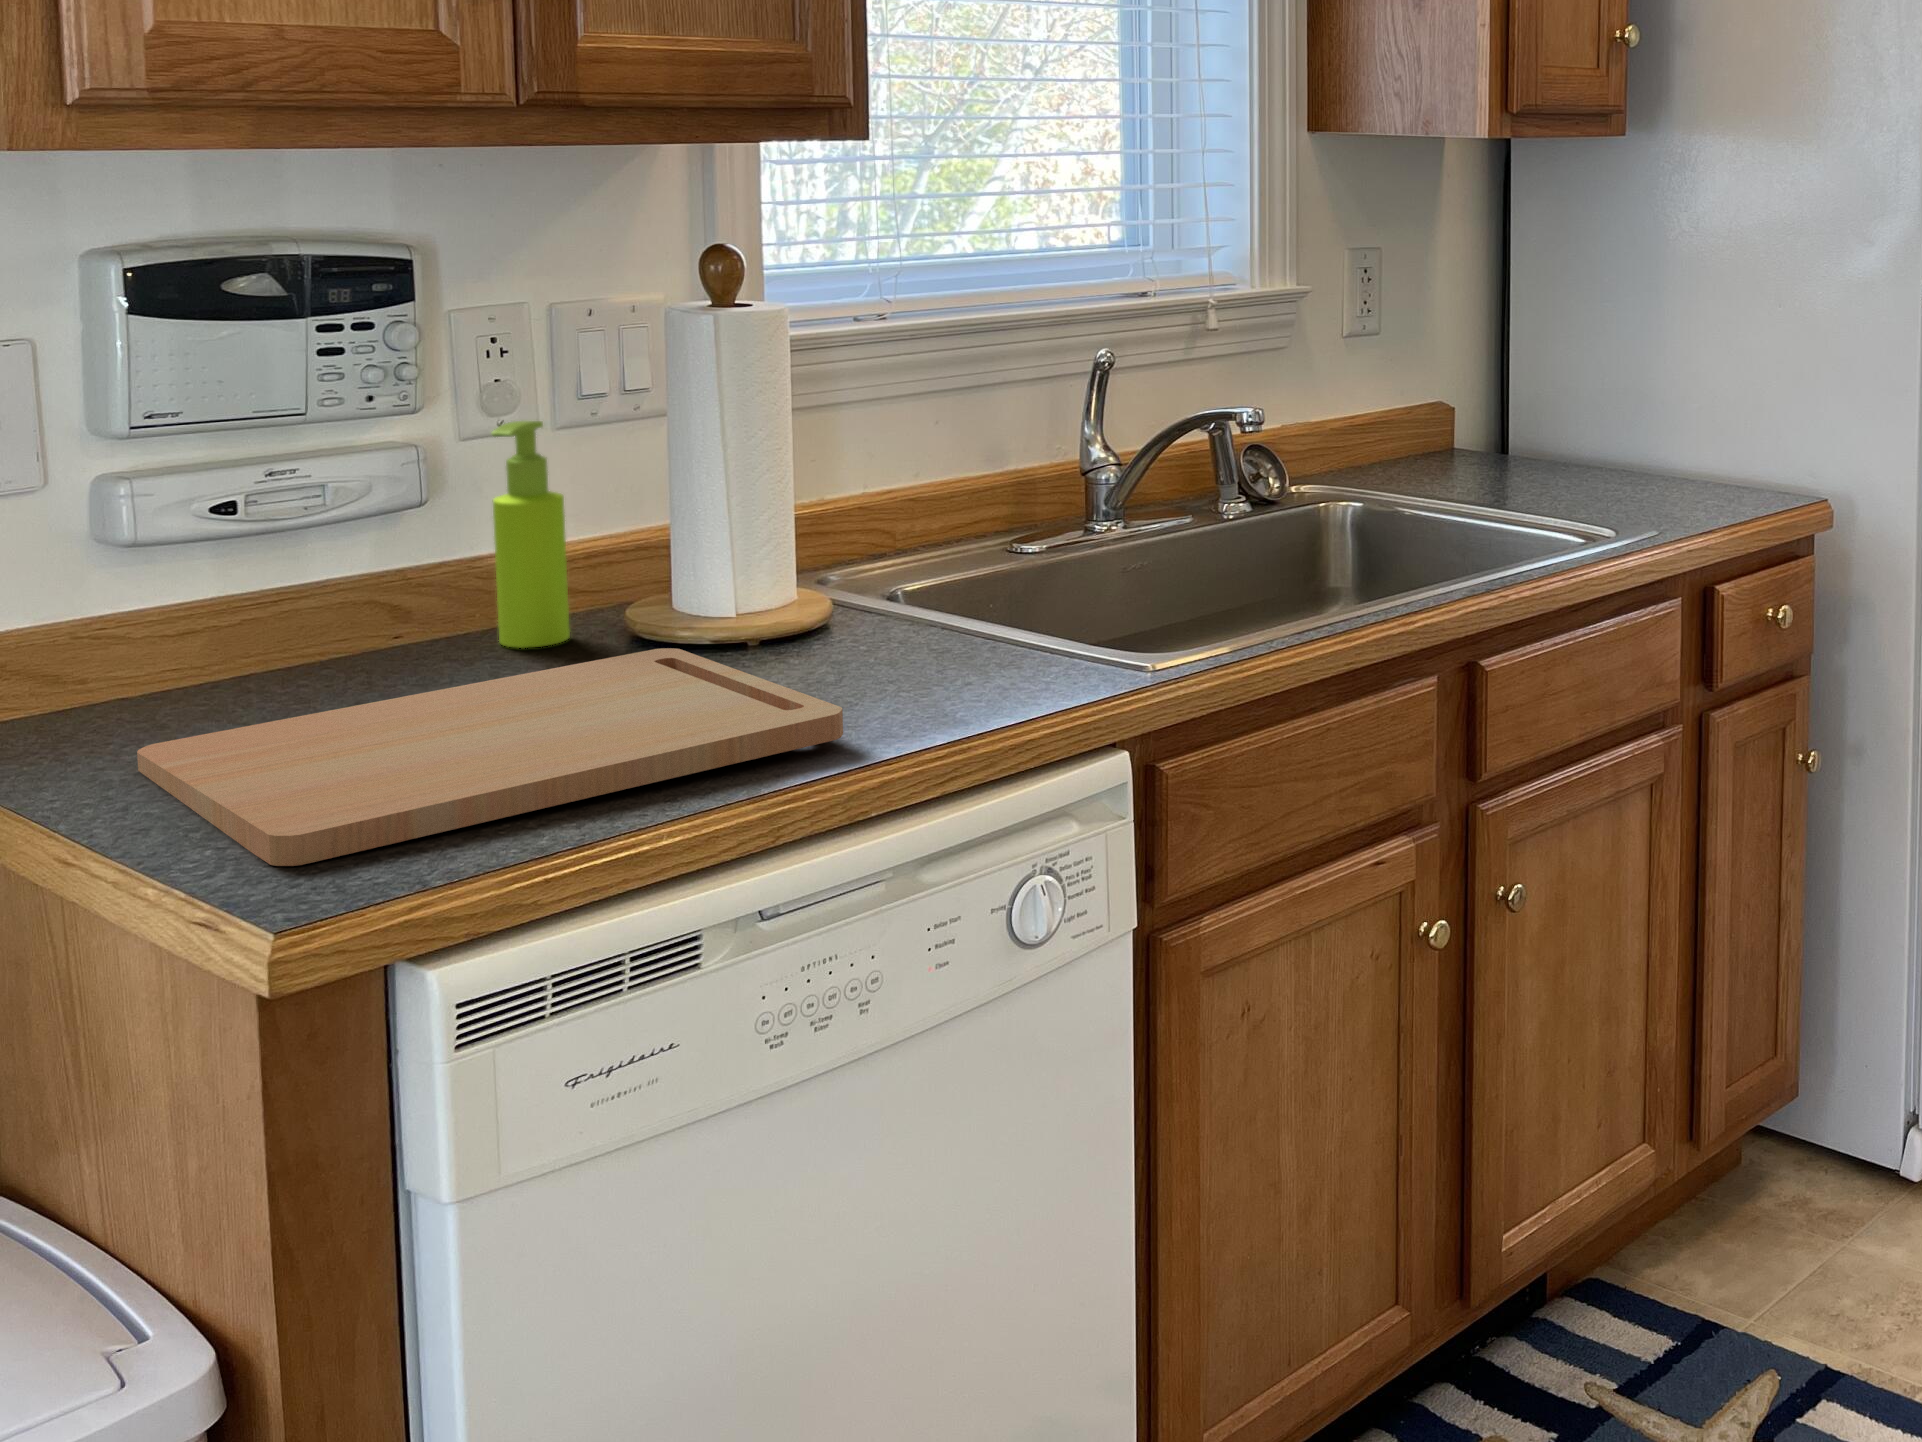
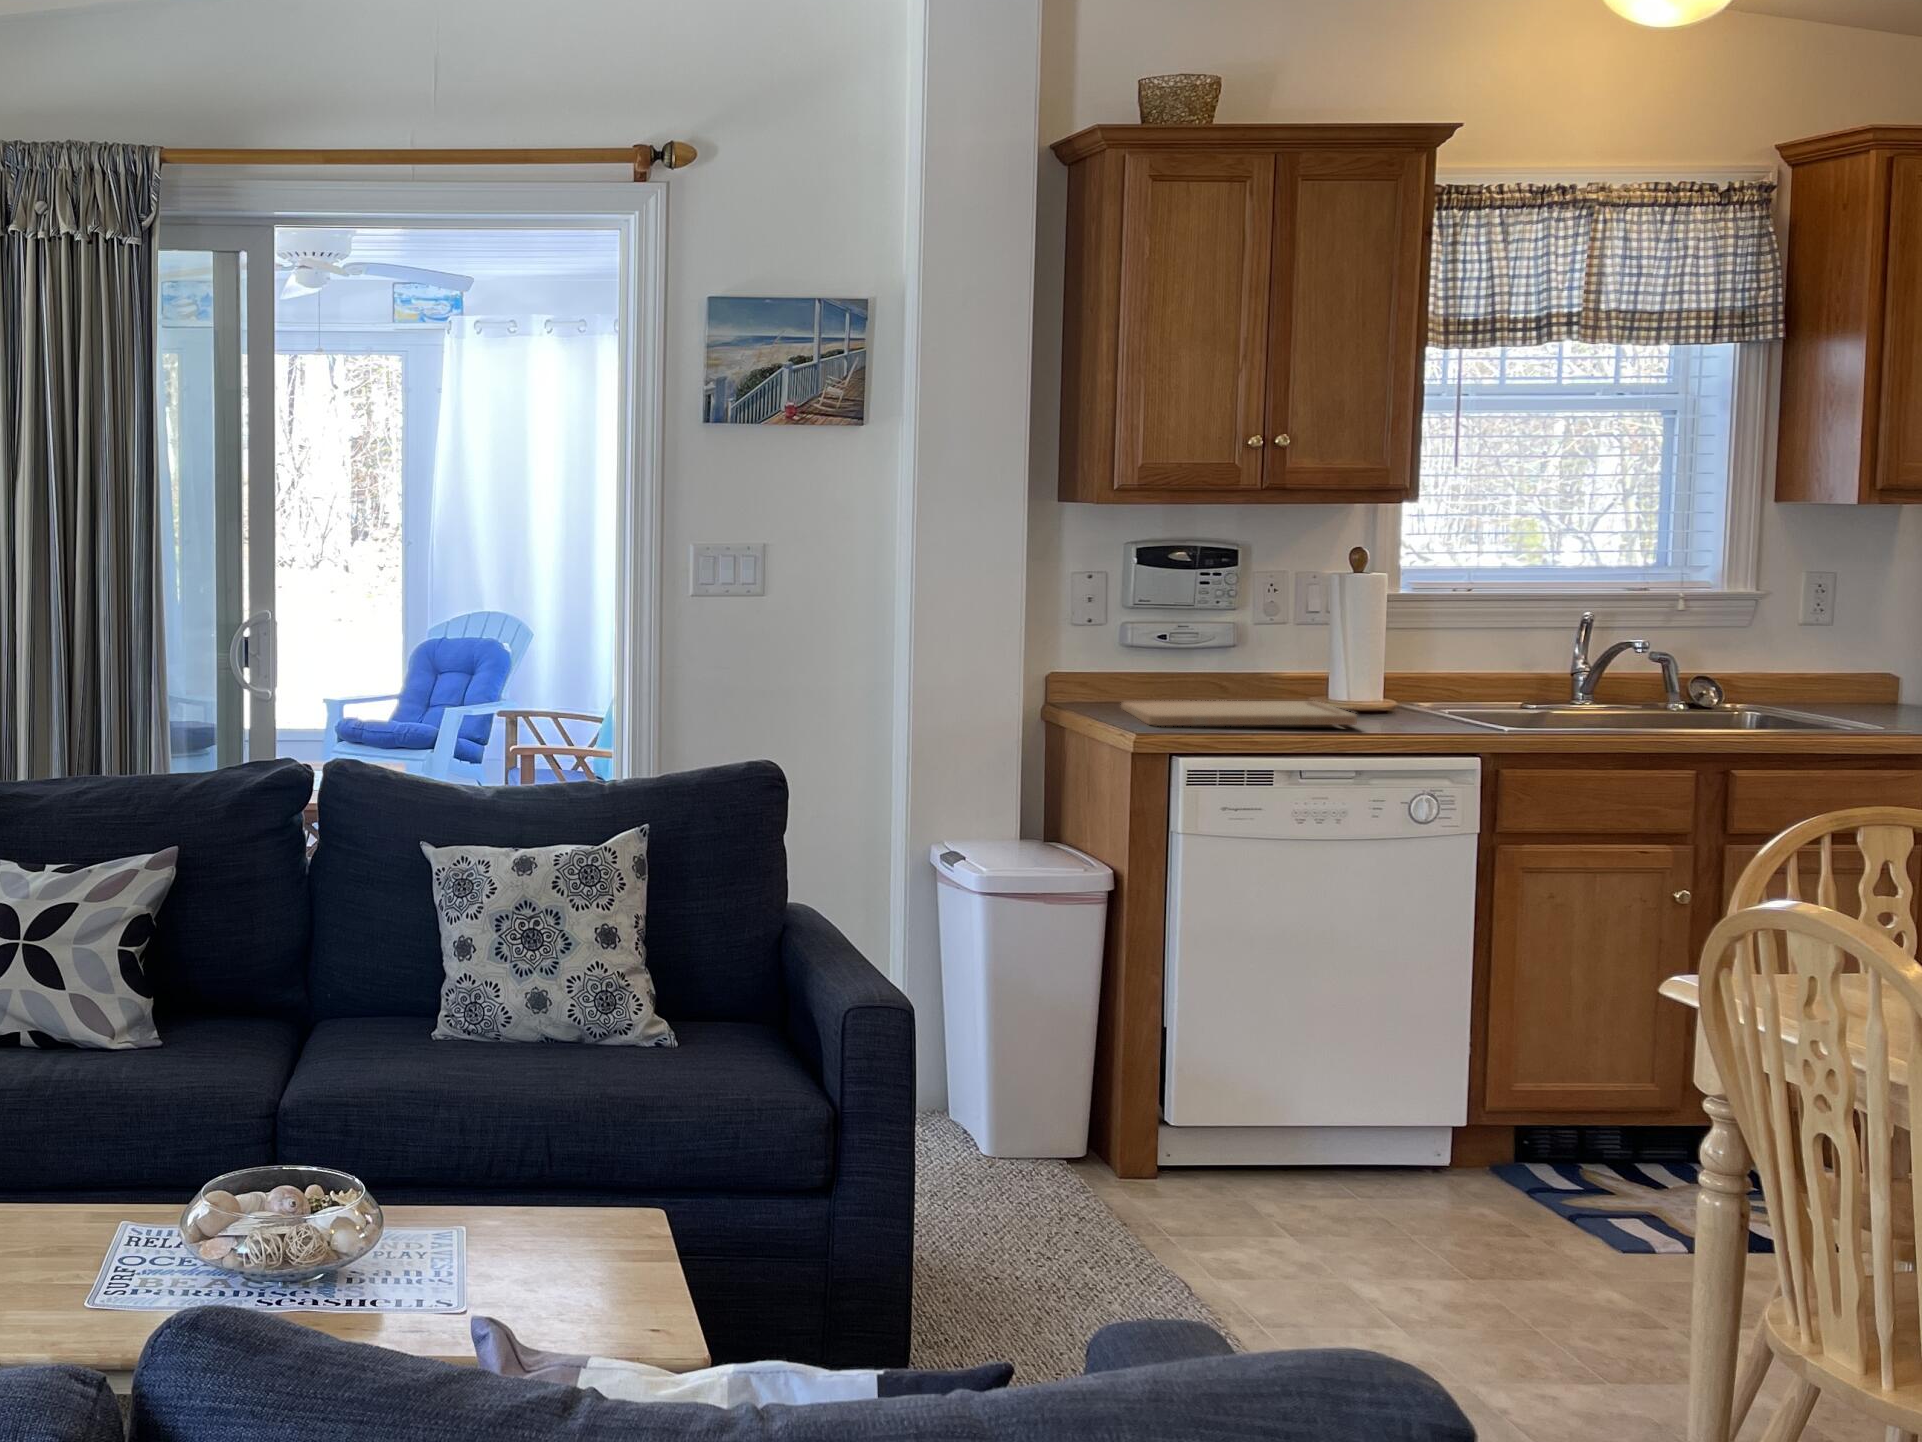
soap dispenser: present [492,421,570,648] -> none [1258,614,1287,702]

